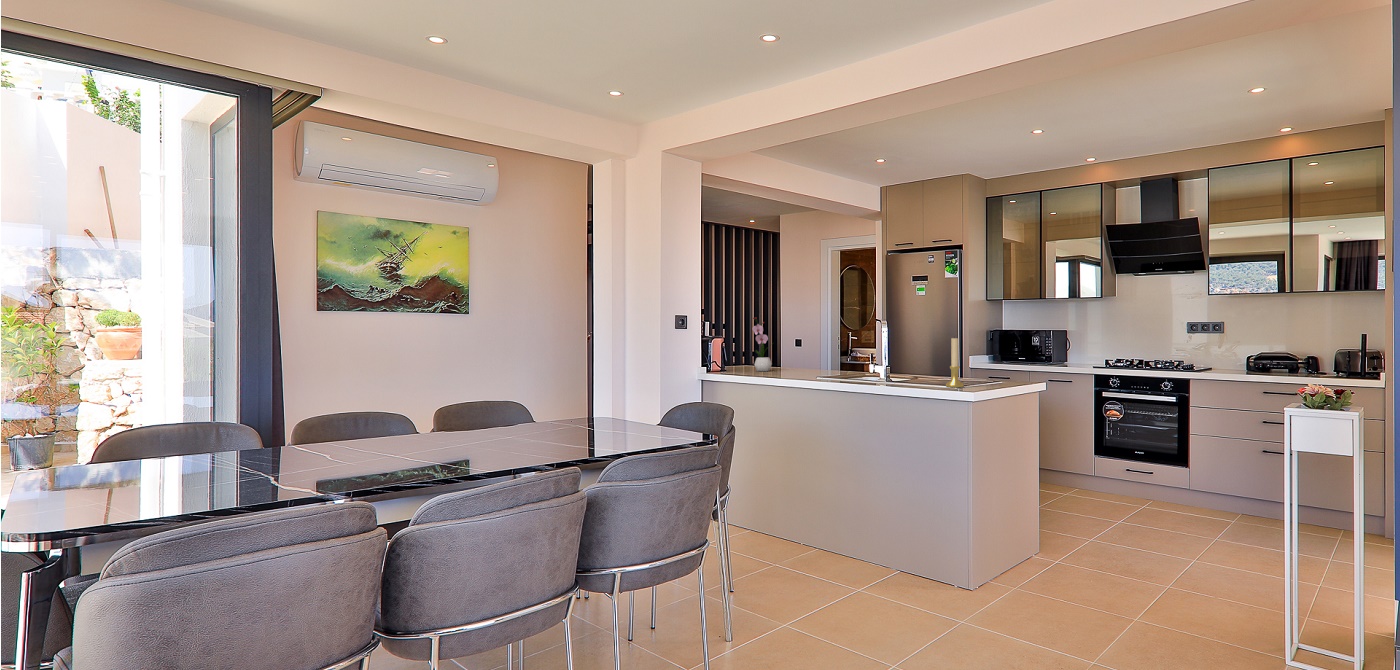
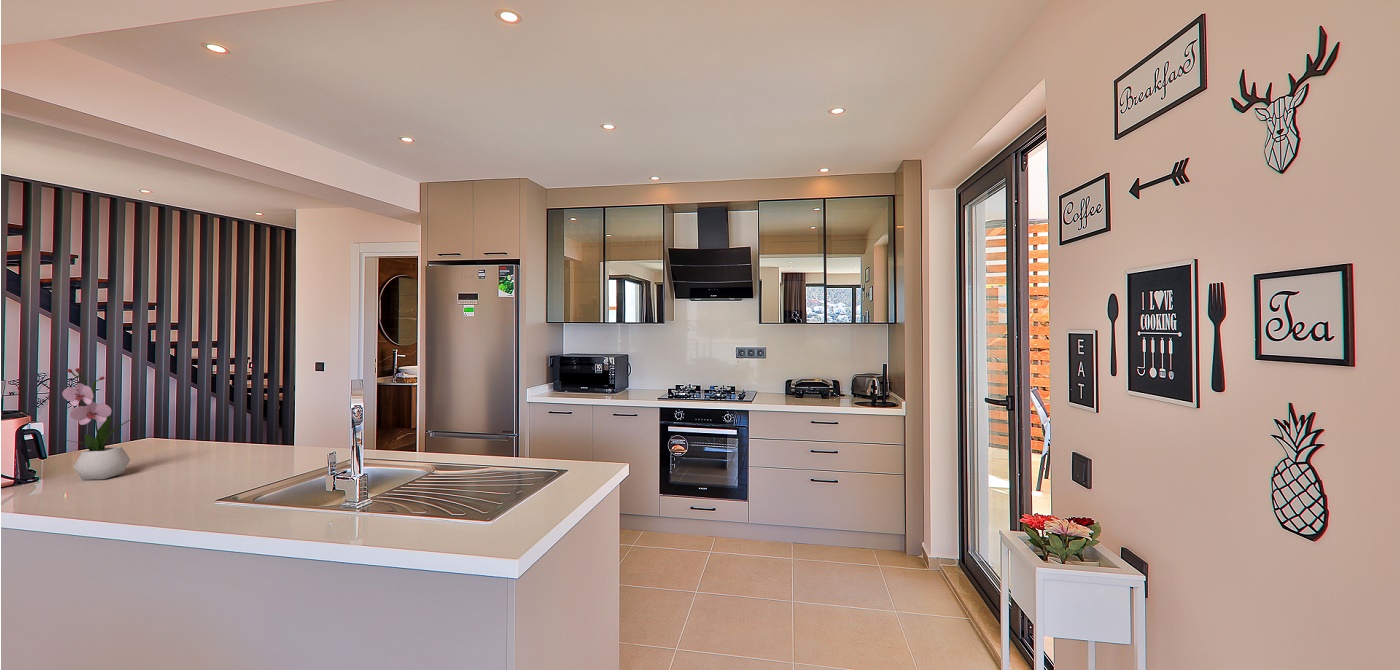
candle holder: present [946,338,964,387] -> none [464,430,502,542]

